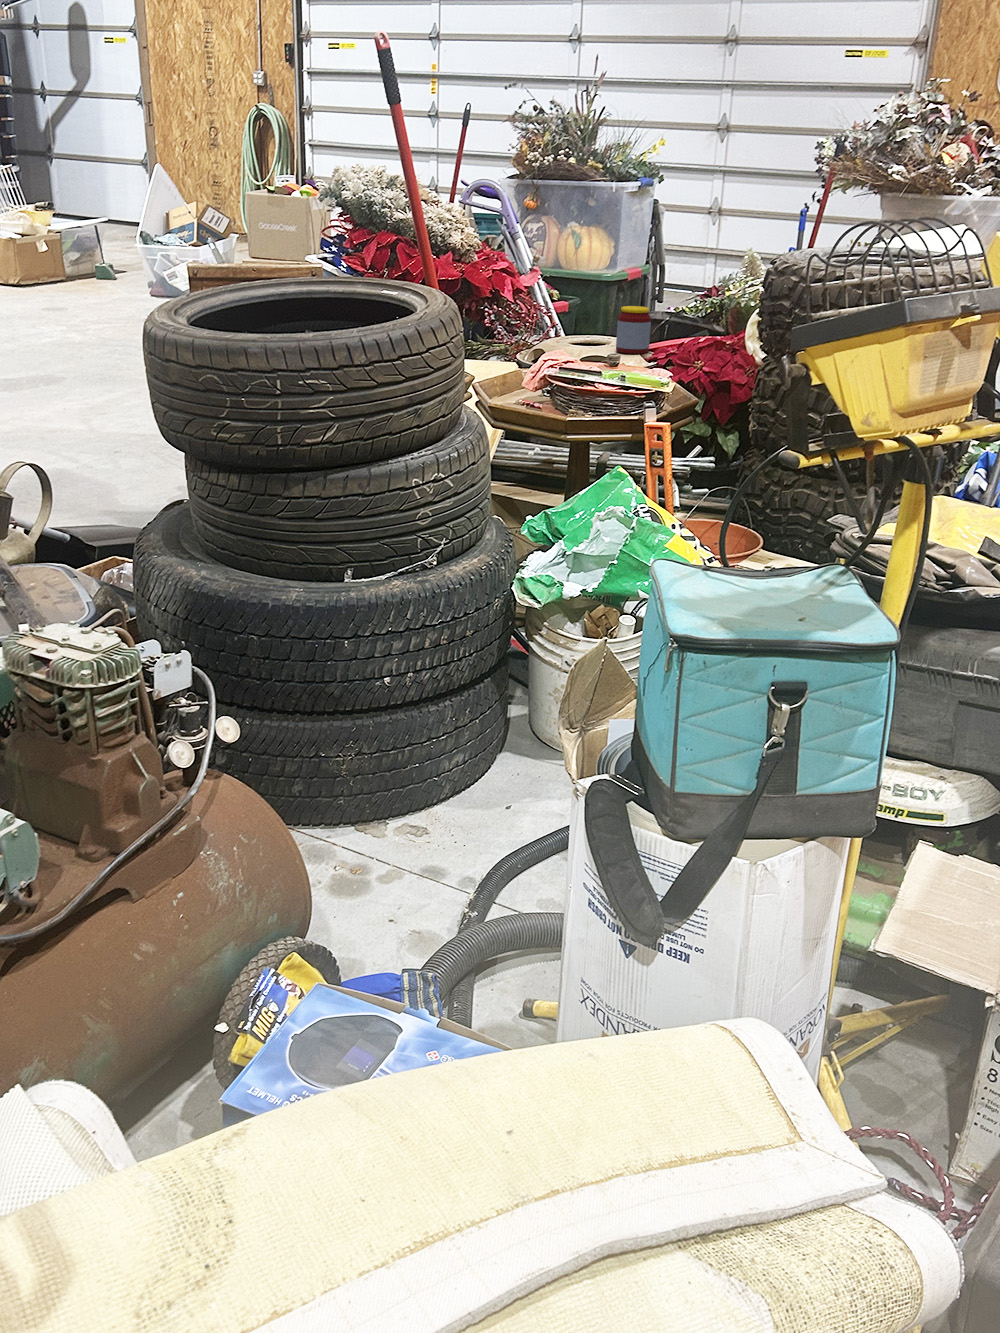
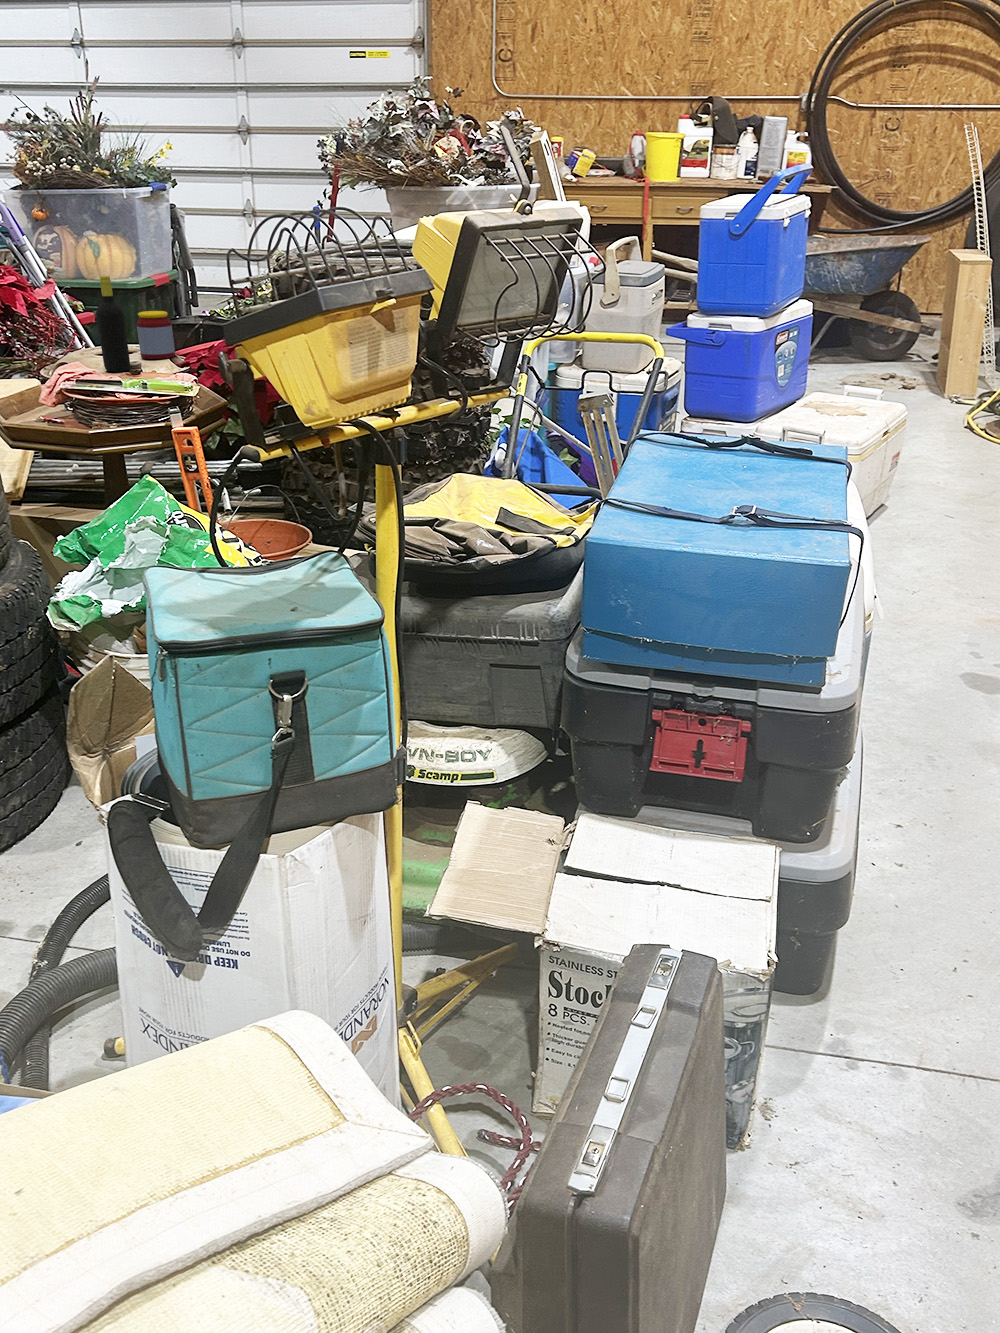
bottle: none [583,269,611,363] -> present [96,276,130,372]

